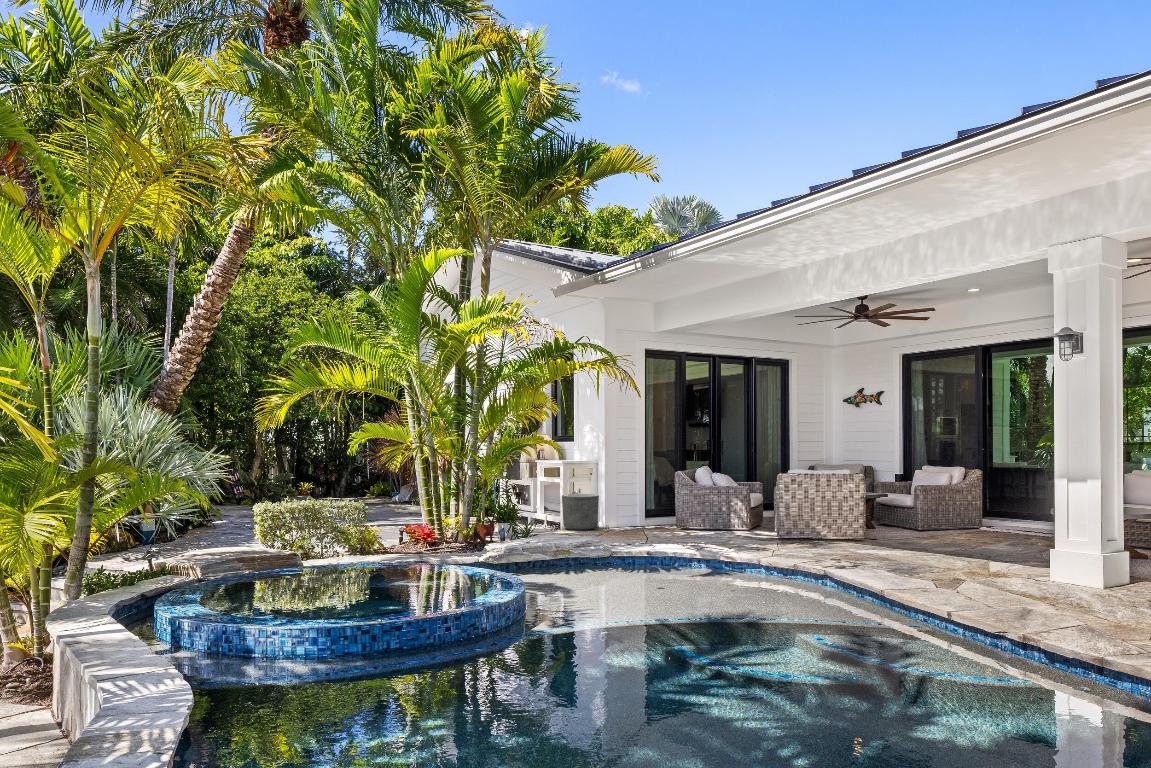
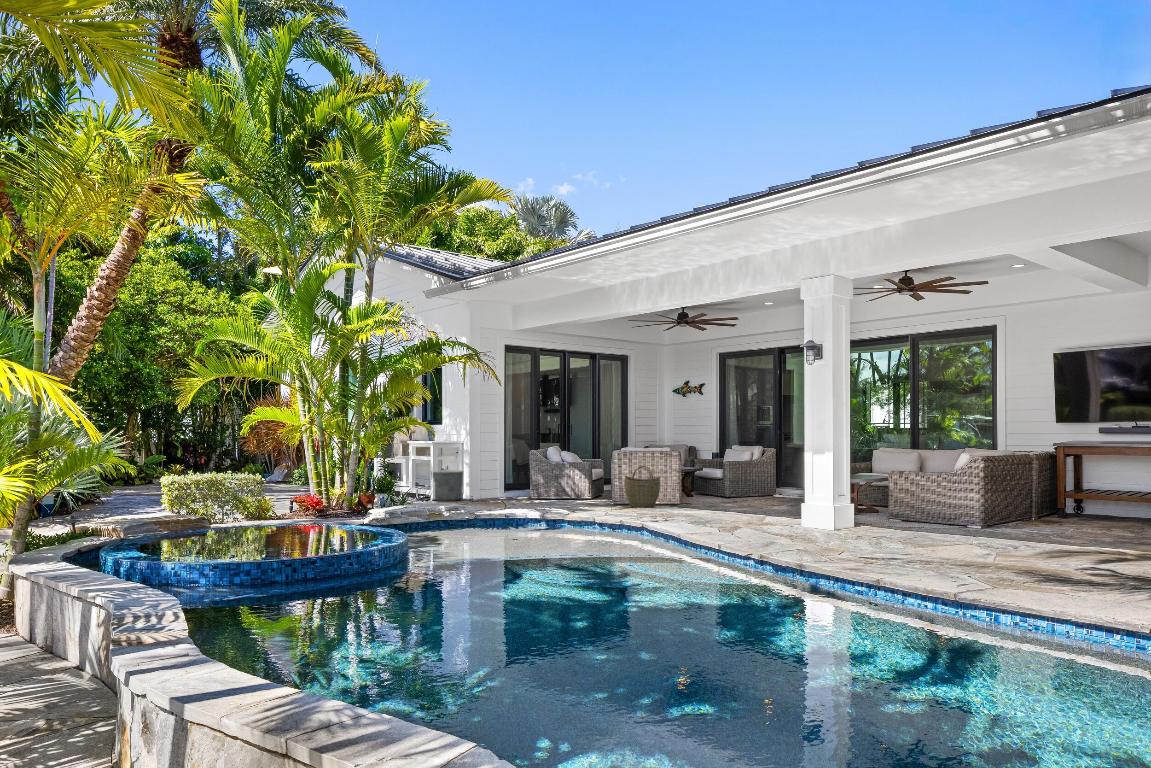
woven basket: none [794,492,840,545] -> present [624,466,660,508]

